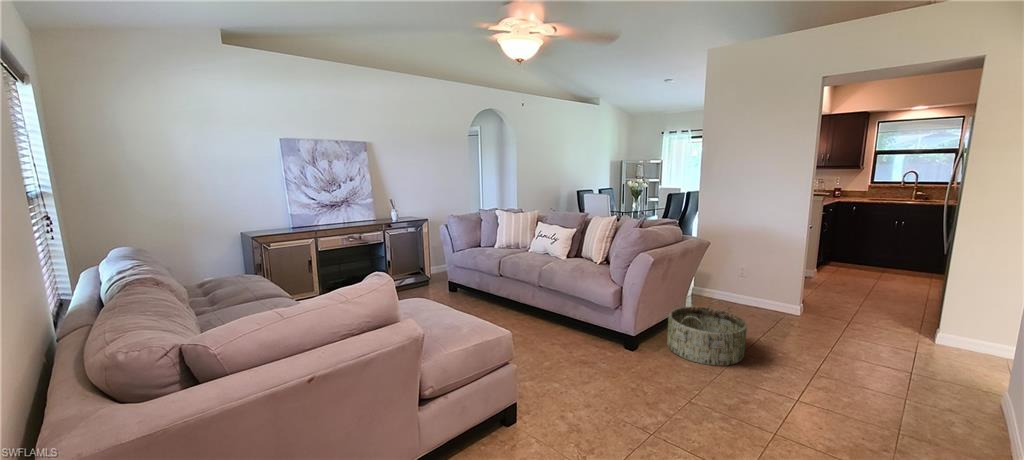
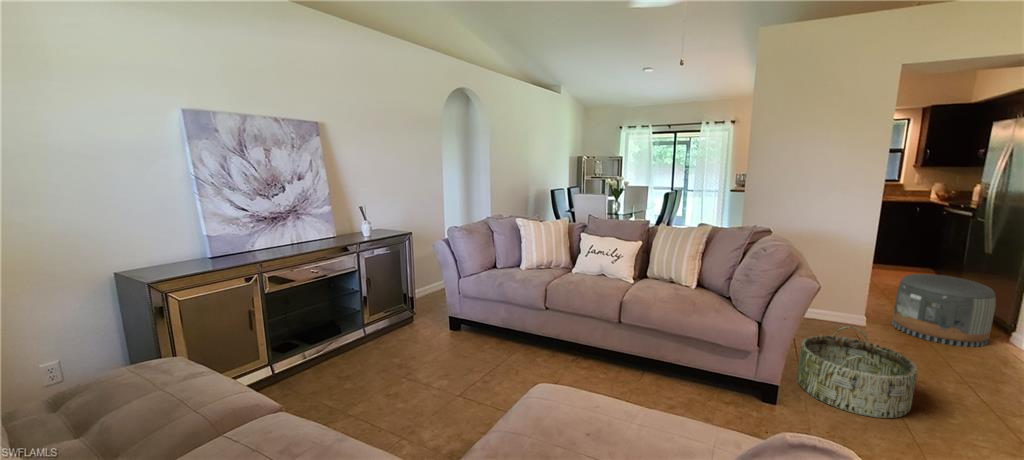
pouf: none [818,270,904,335] -> present [892,274,996,347]

